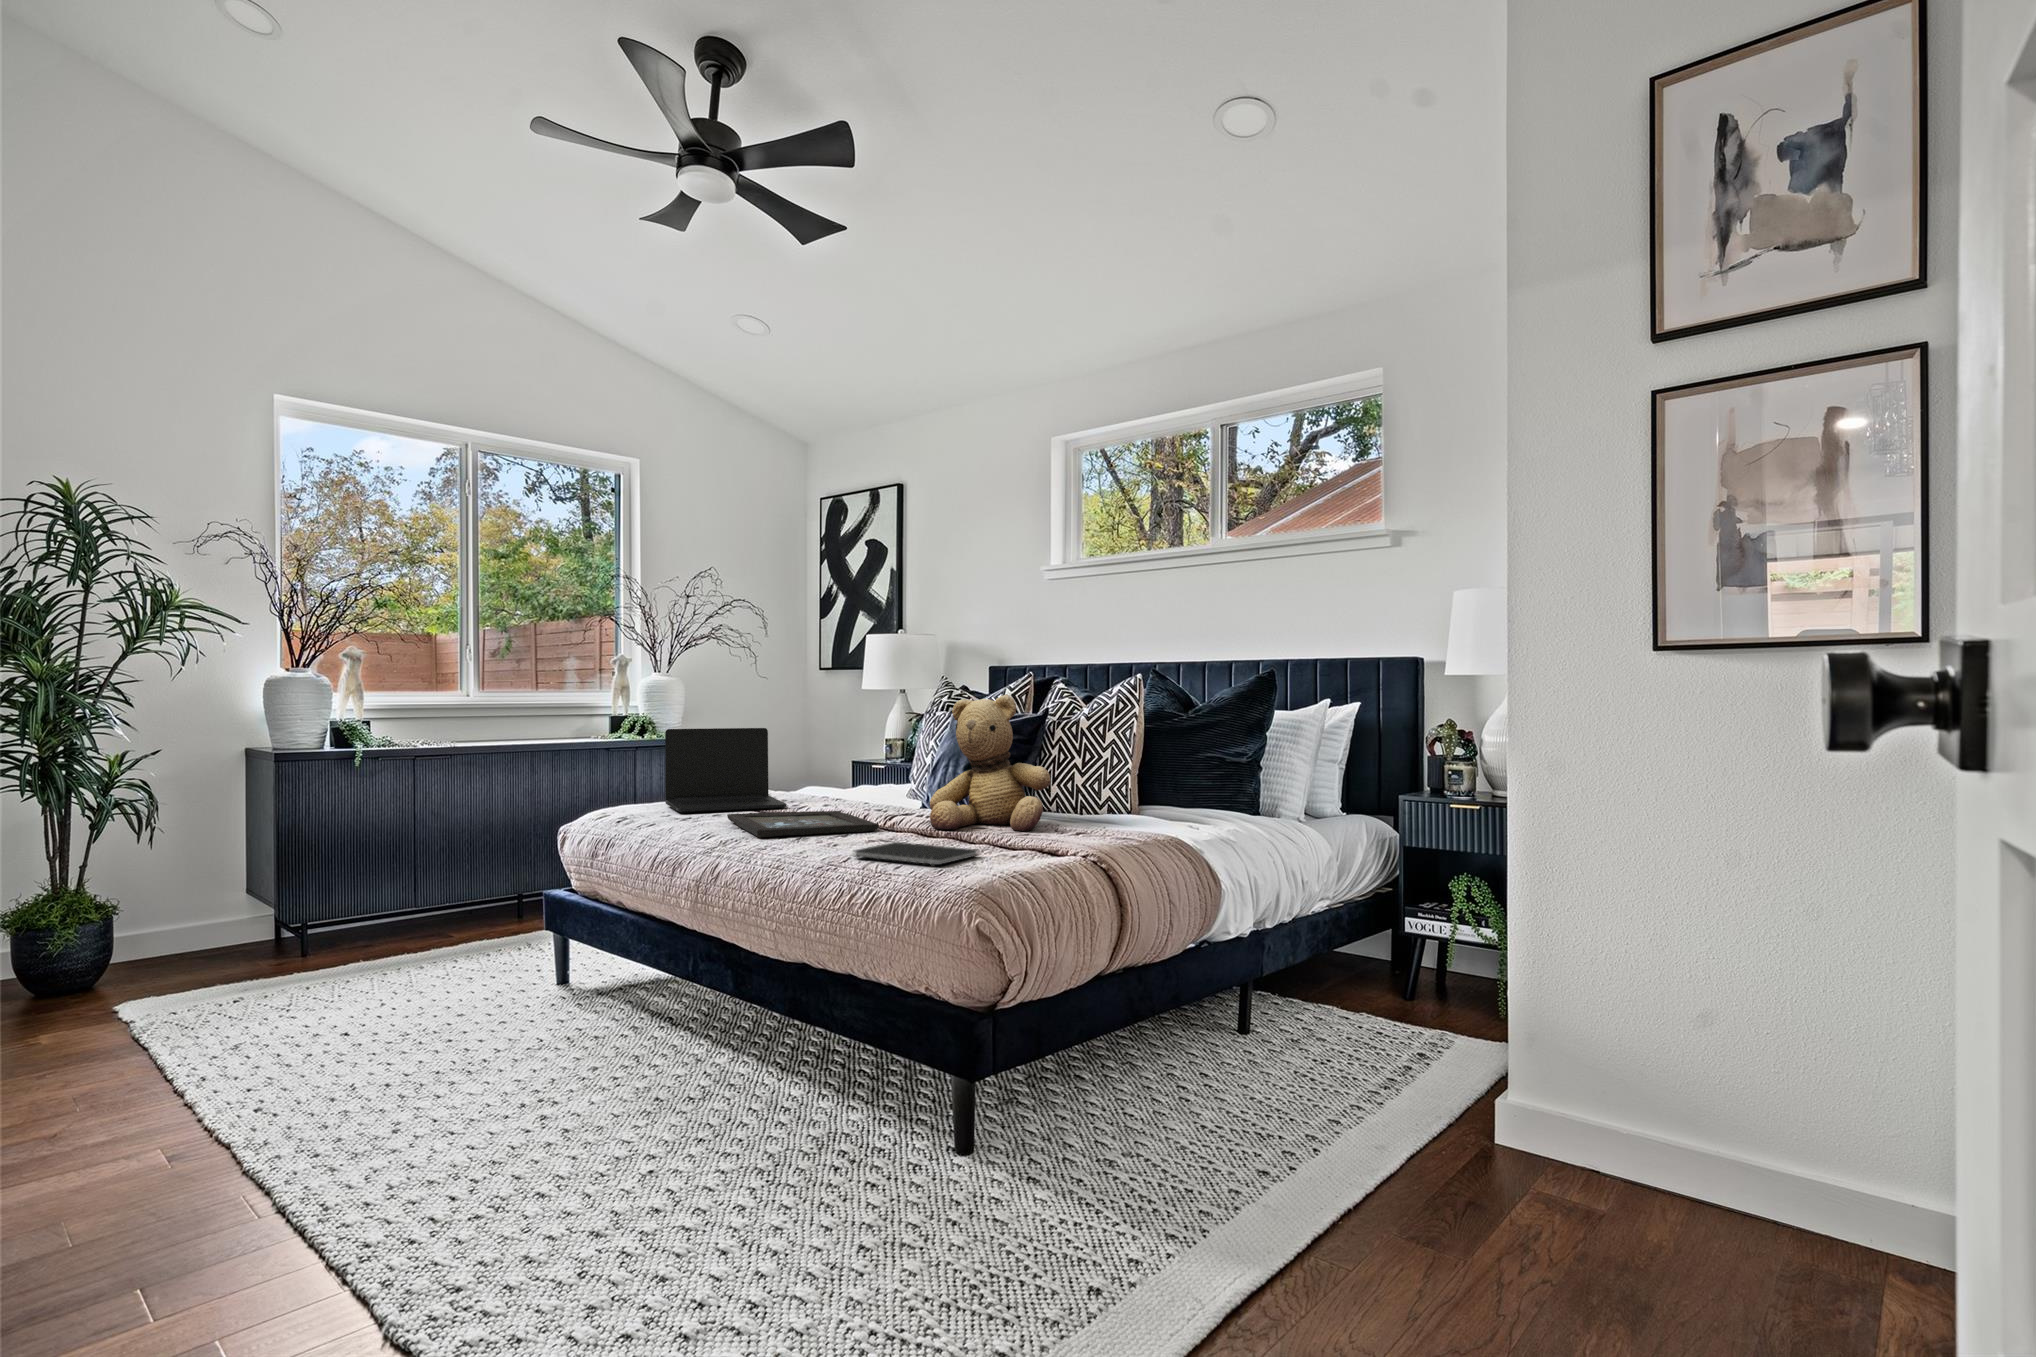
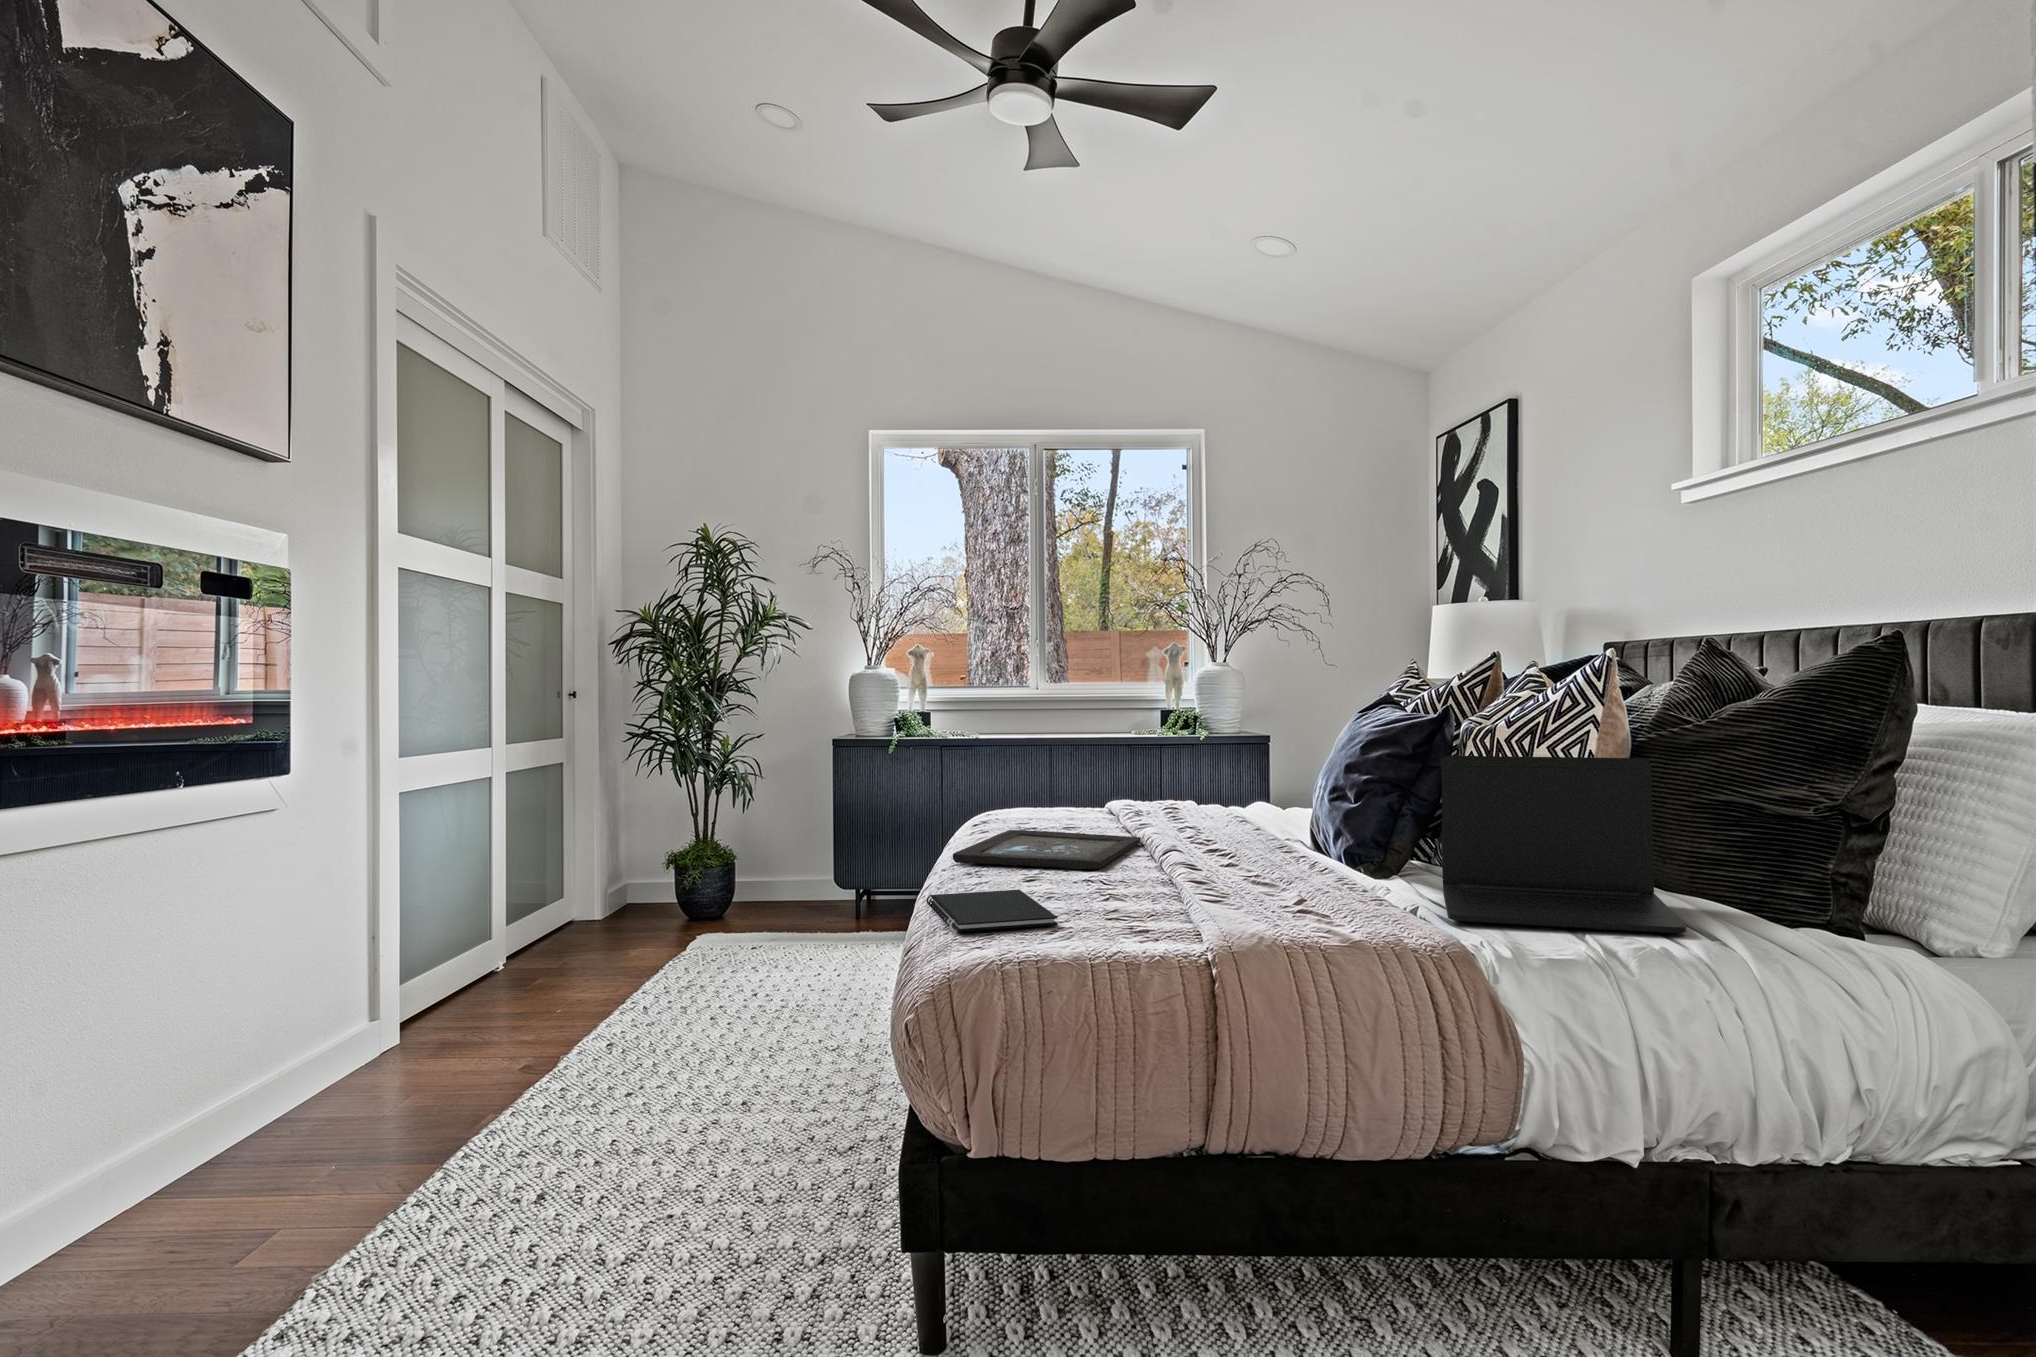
teddy bear: present [930,695,1051,831] -> none [1162,691,1328,895]
laptop: present [665,728,787,813] -> present [1441,756,1687,934]

